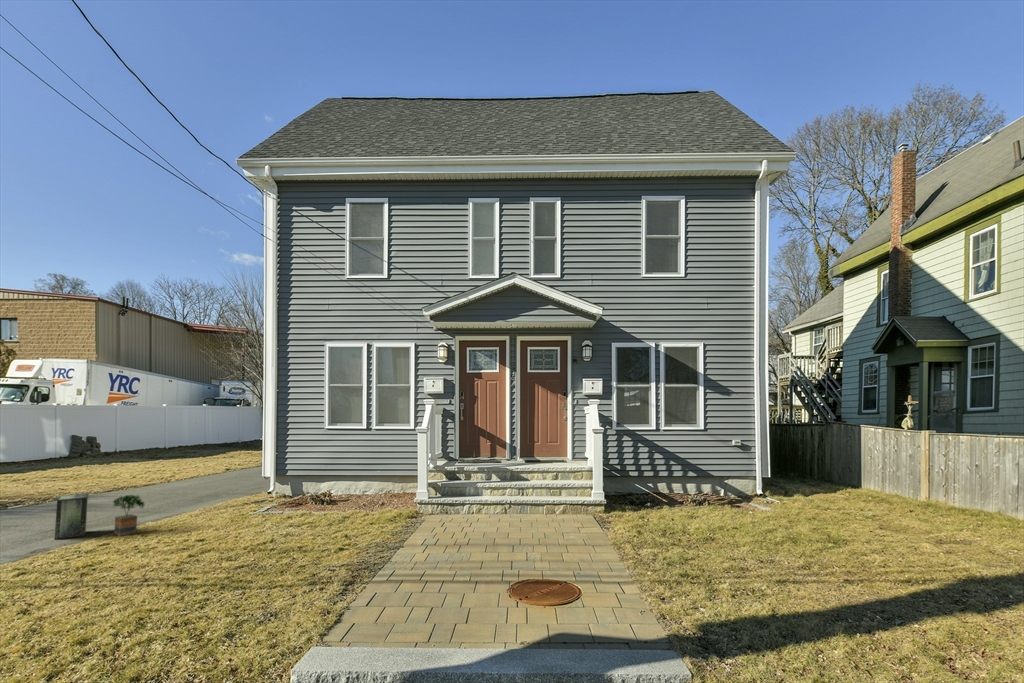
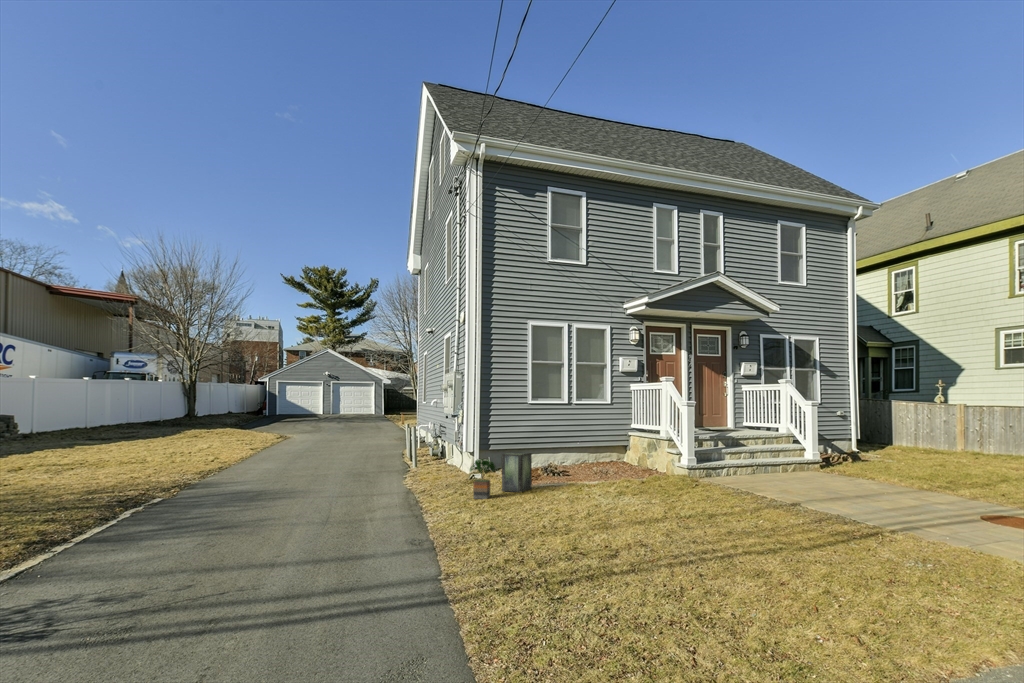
storage box: present [55,494,88,540] -> present [502,452,532,492]

